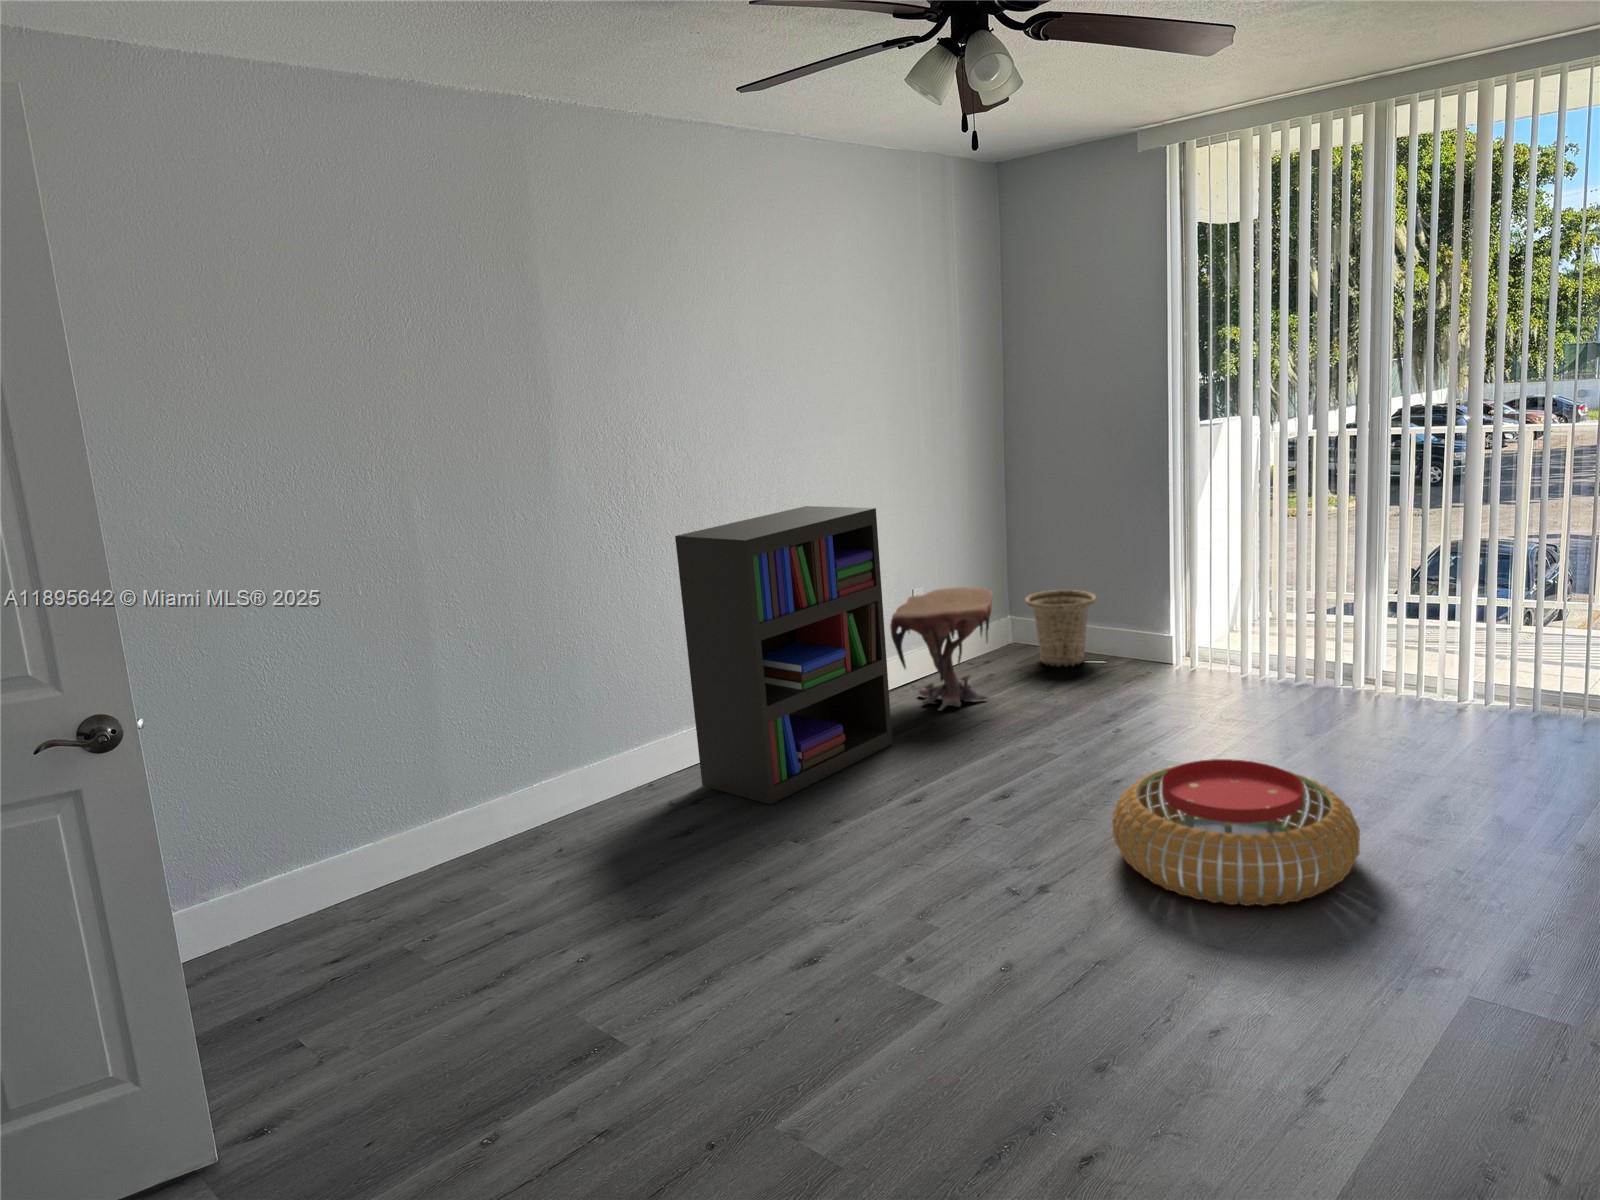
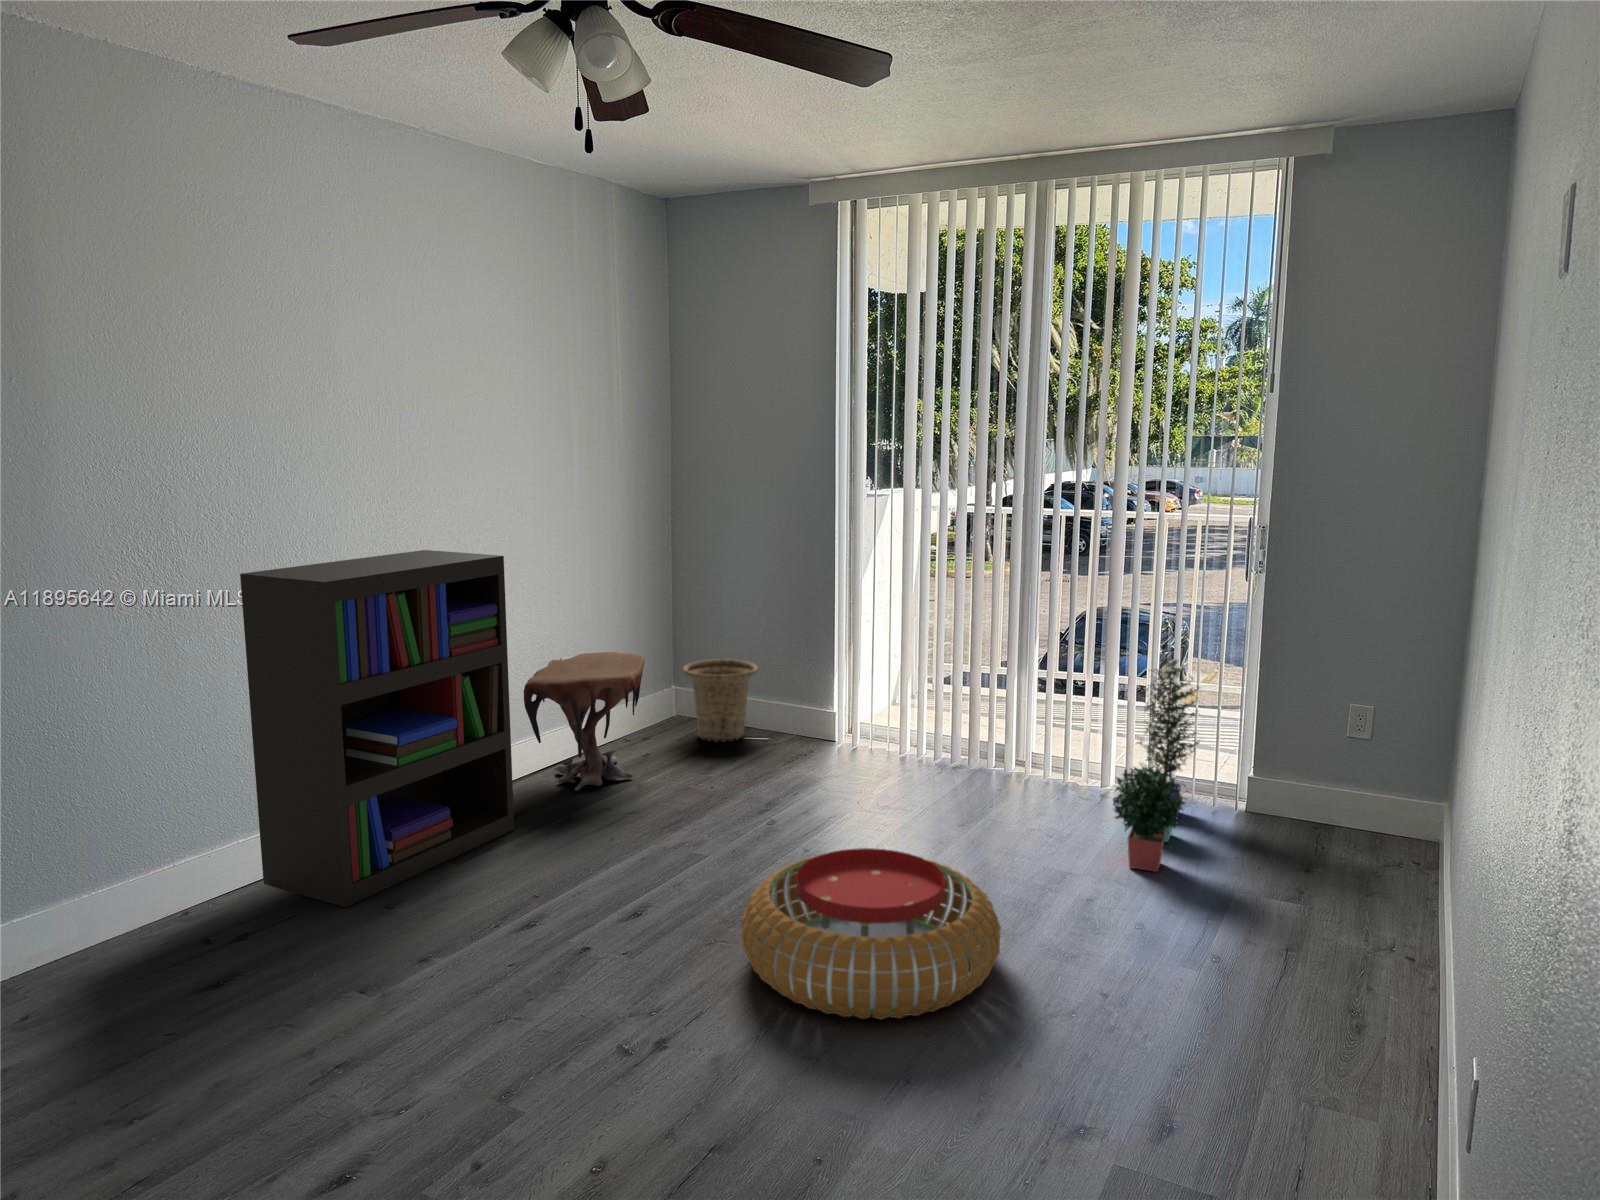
potted plant: none [1472,571,1574,786] -> present [1113,655,1199,872]

